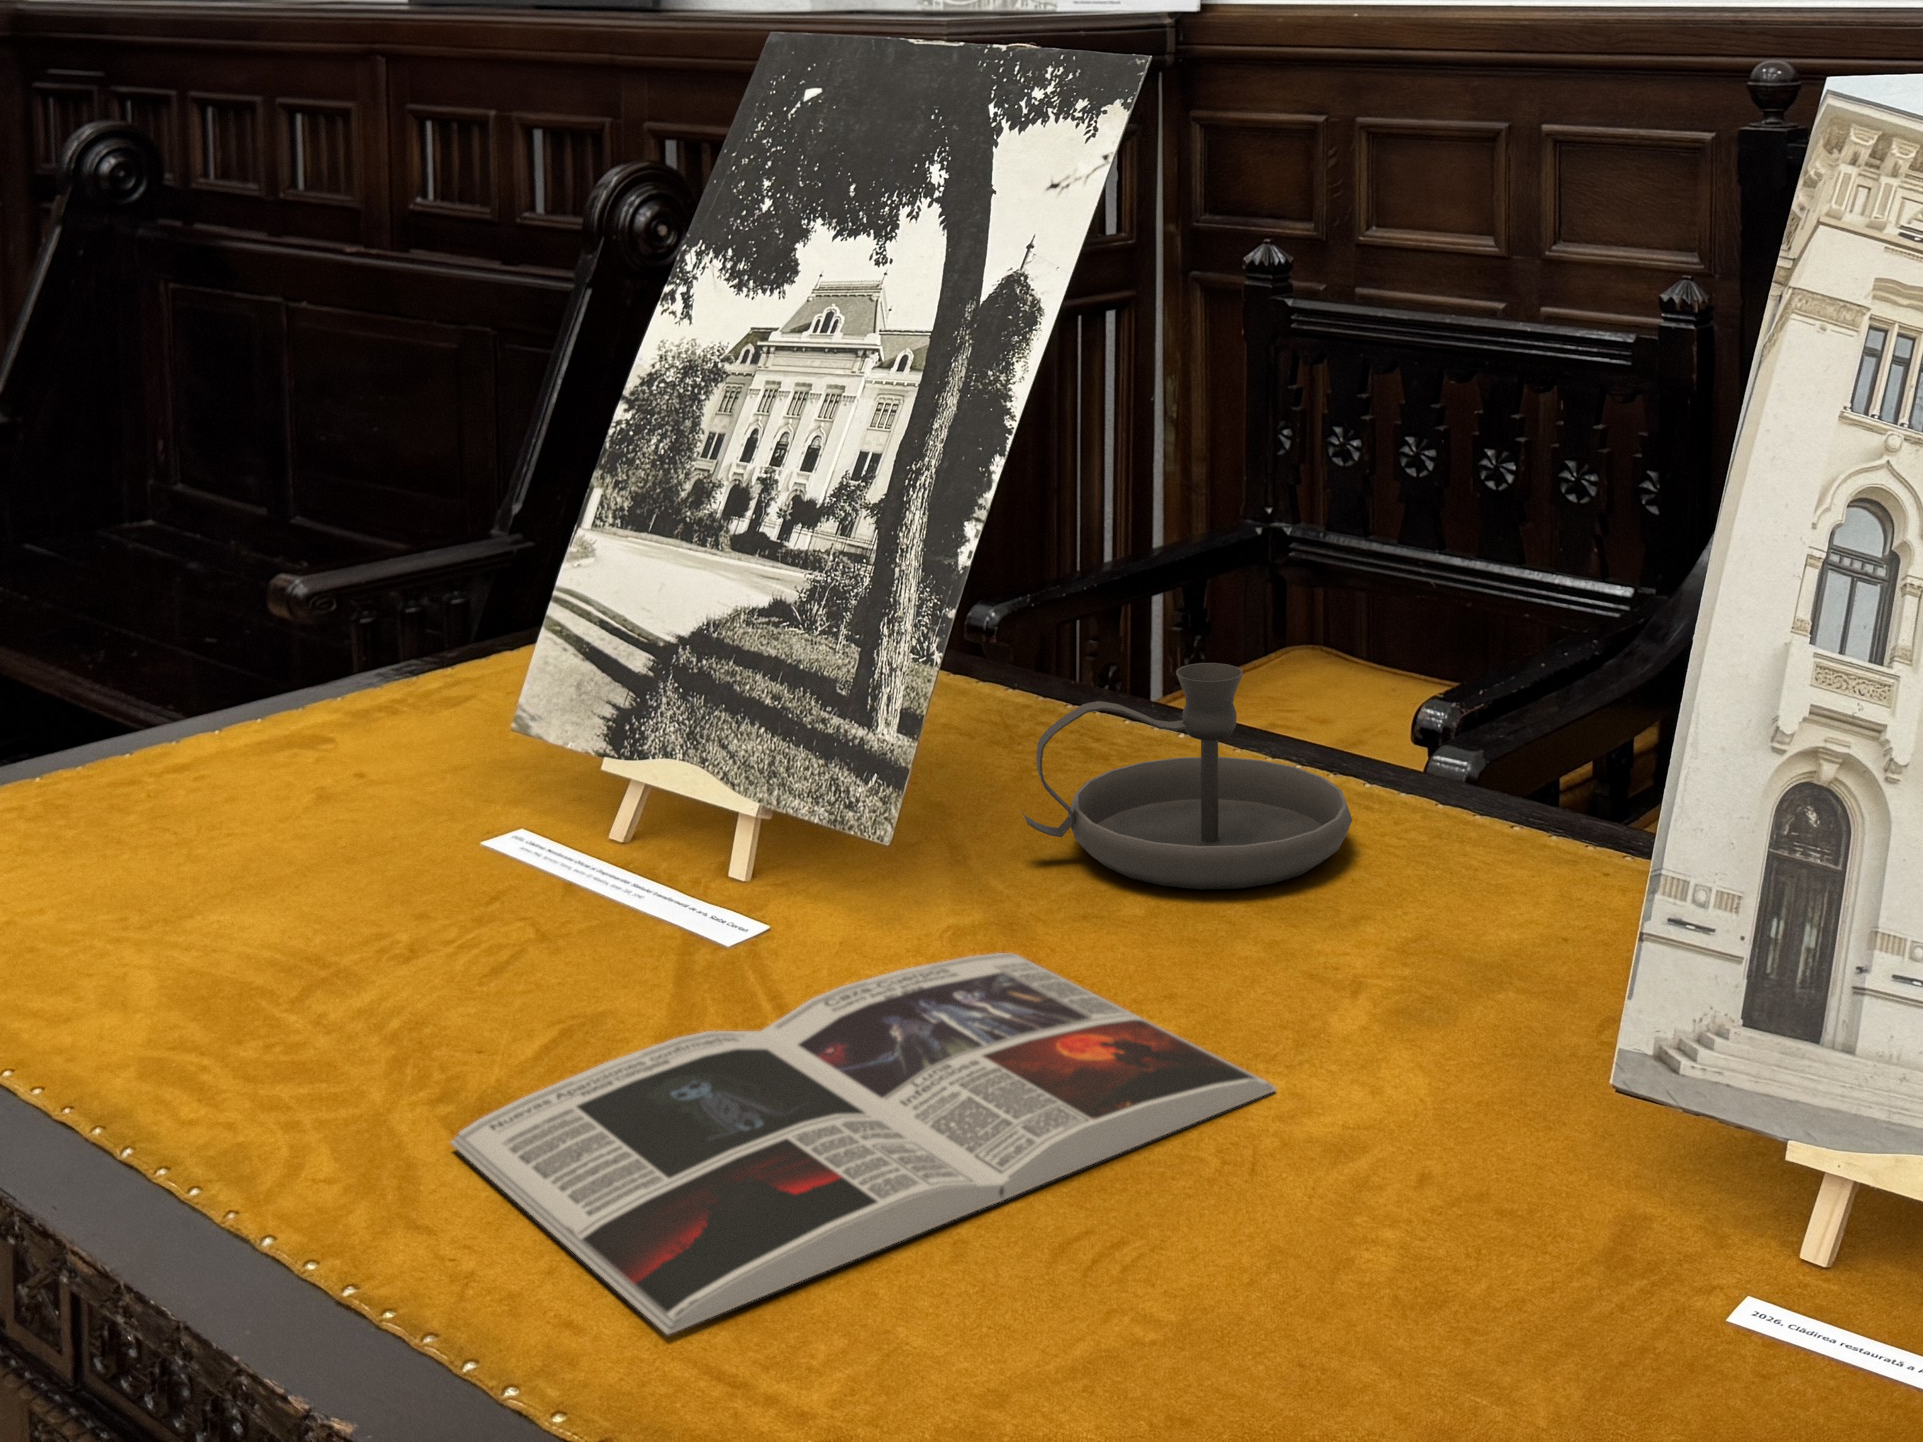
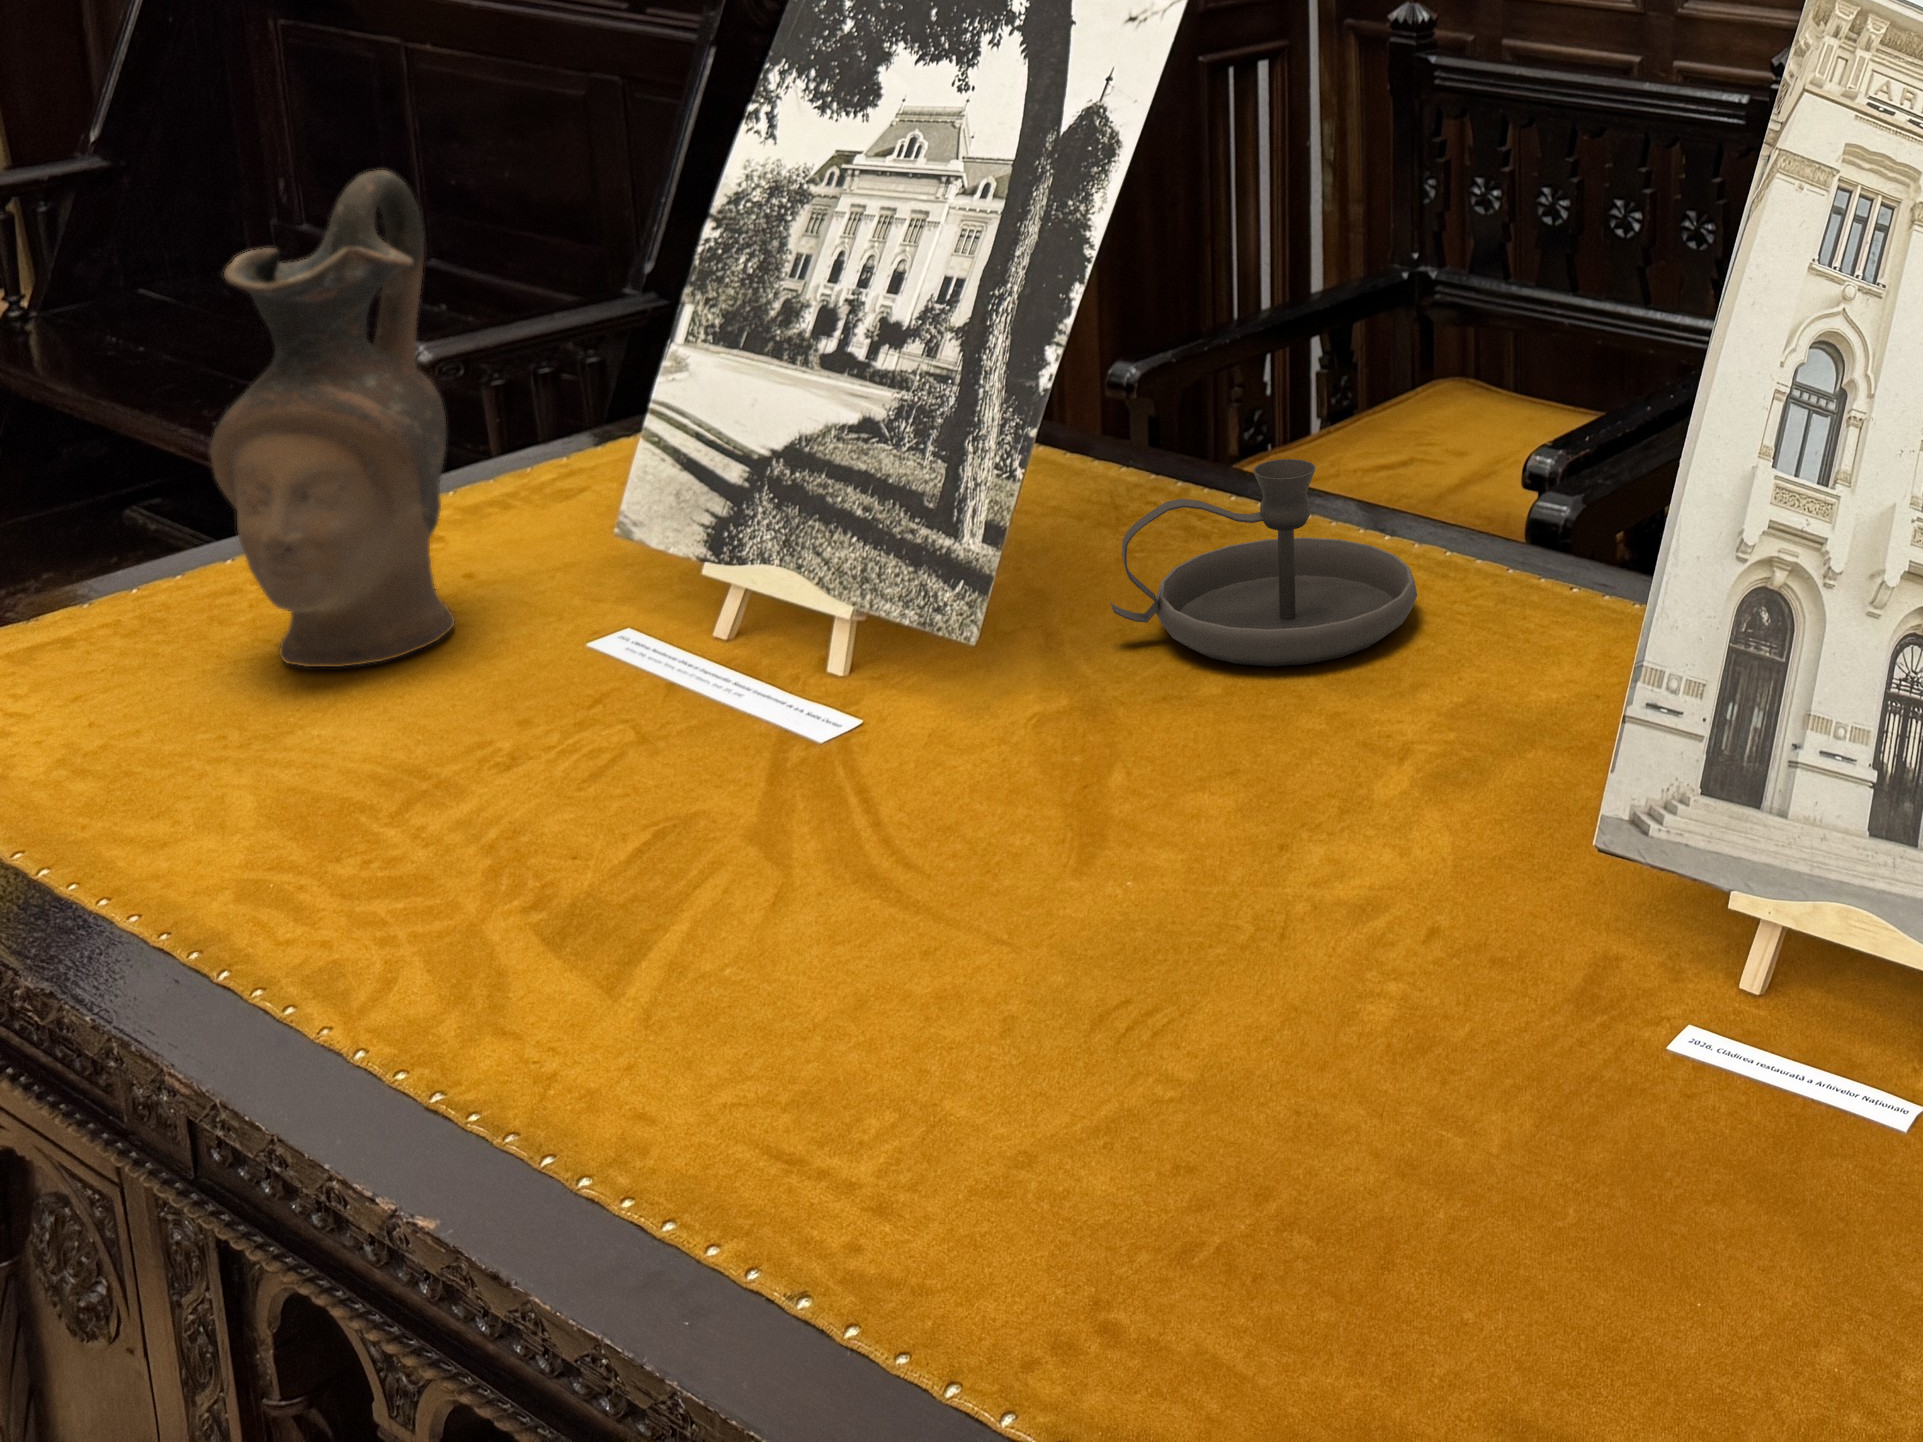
ceramic pitcher: none [140,341,357,850] -> present [210,170,455,667]
magazine: present [451,953,1276,1335] -> none [536,739,1317,1125]

